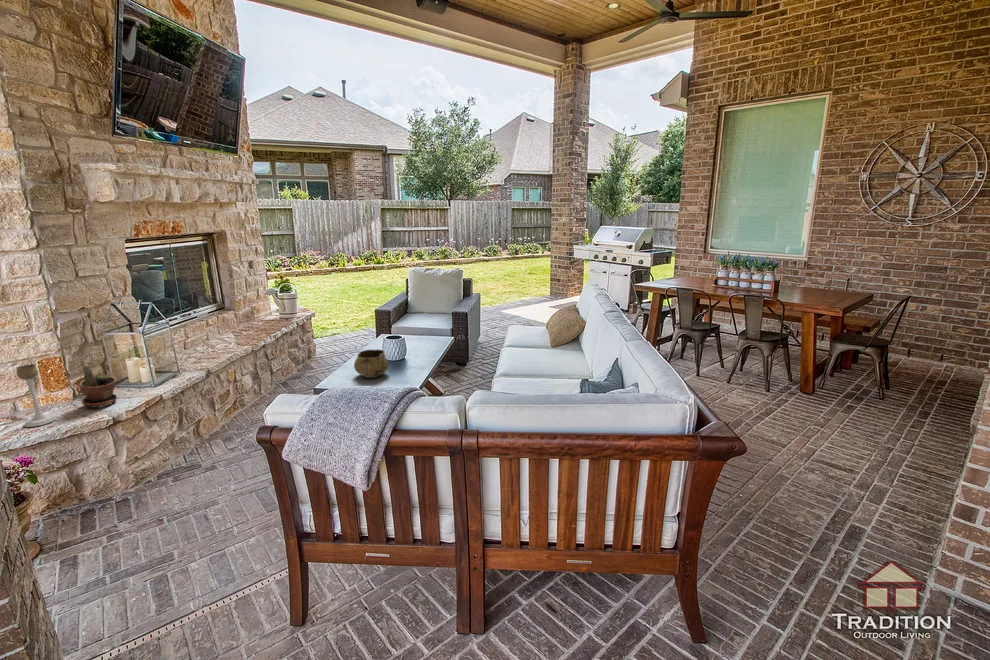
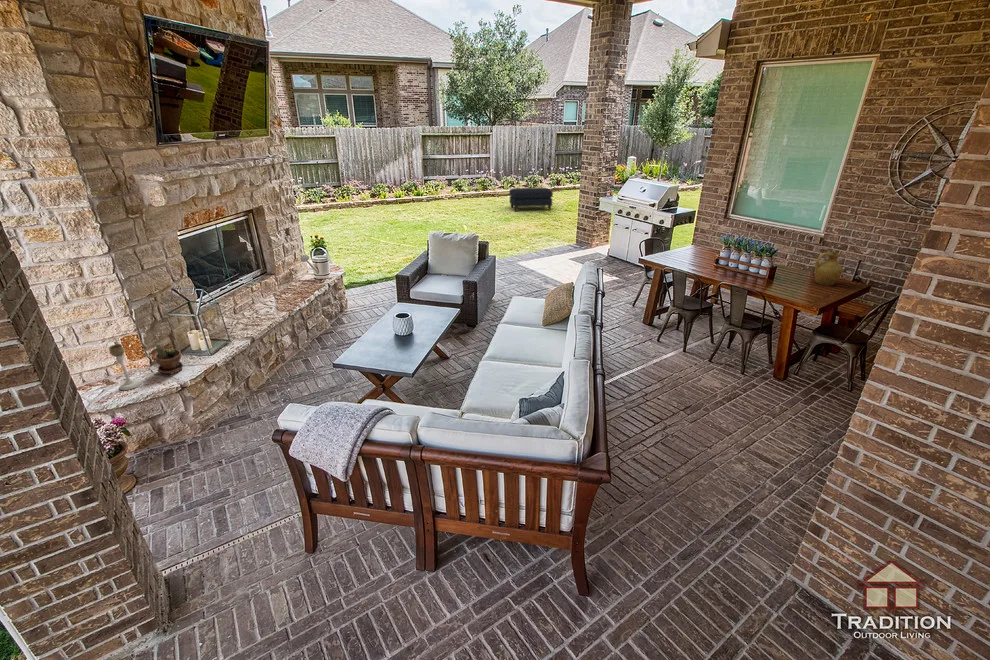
ottoman: none [473,253,517,276] -> present [509,188,553,211]
pitcher: none [816,263,845,296] -> present [815,253,843,286]
decorative bowl: present [354,349,388,378] -> none [365,329,393,354]

